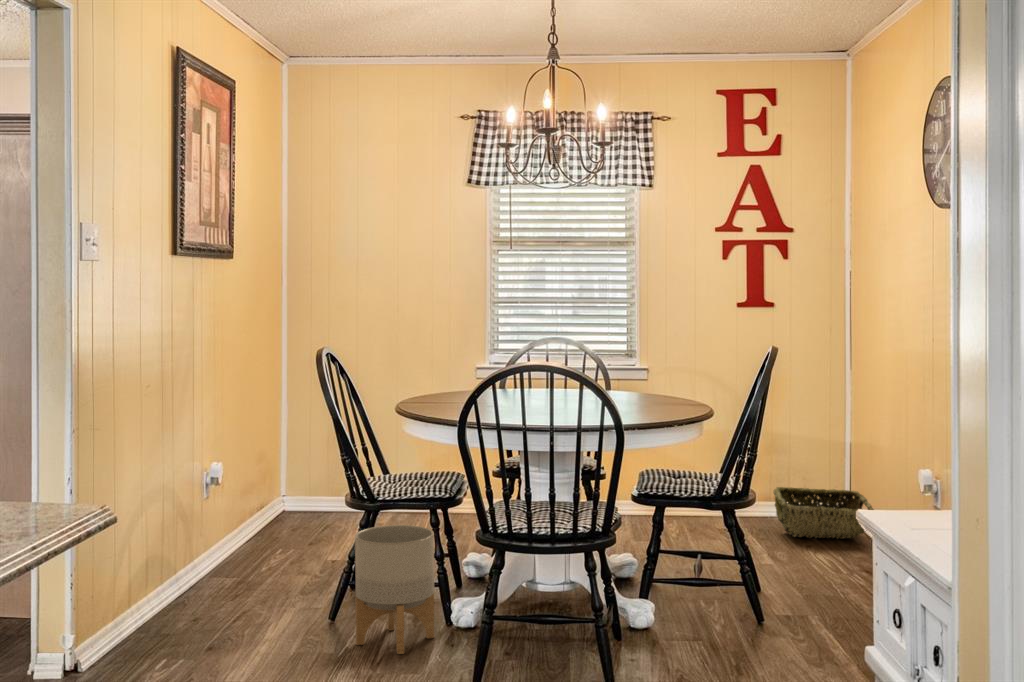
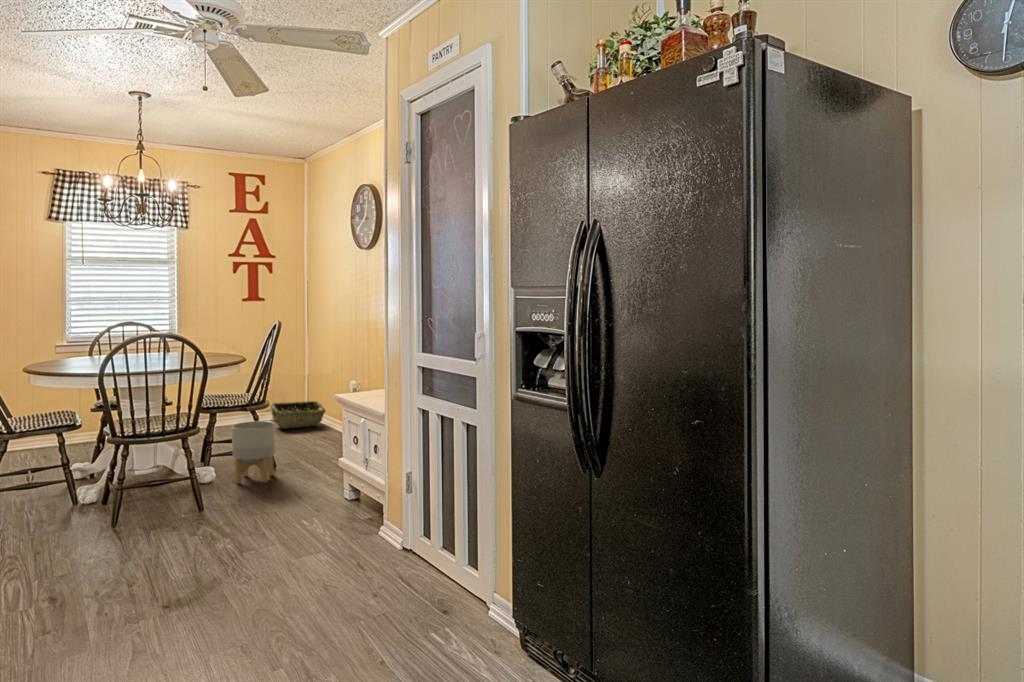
planter: present [355,525,435,654] -> present [232,421,275,484]

